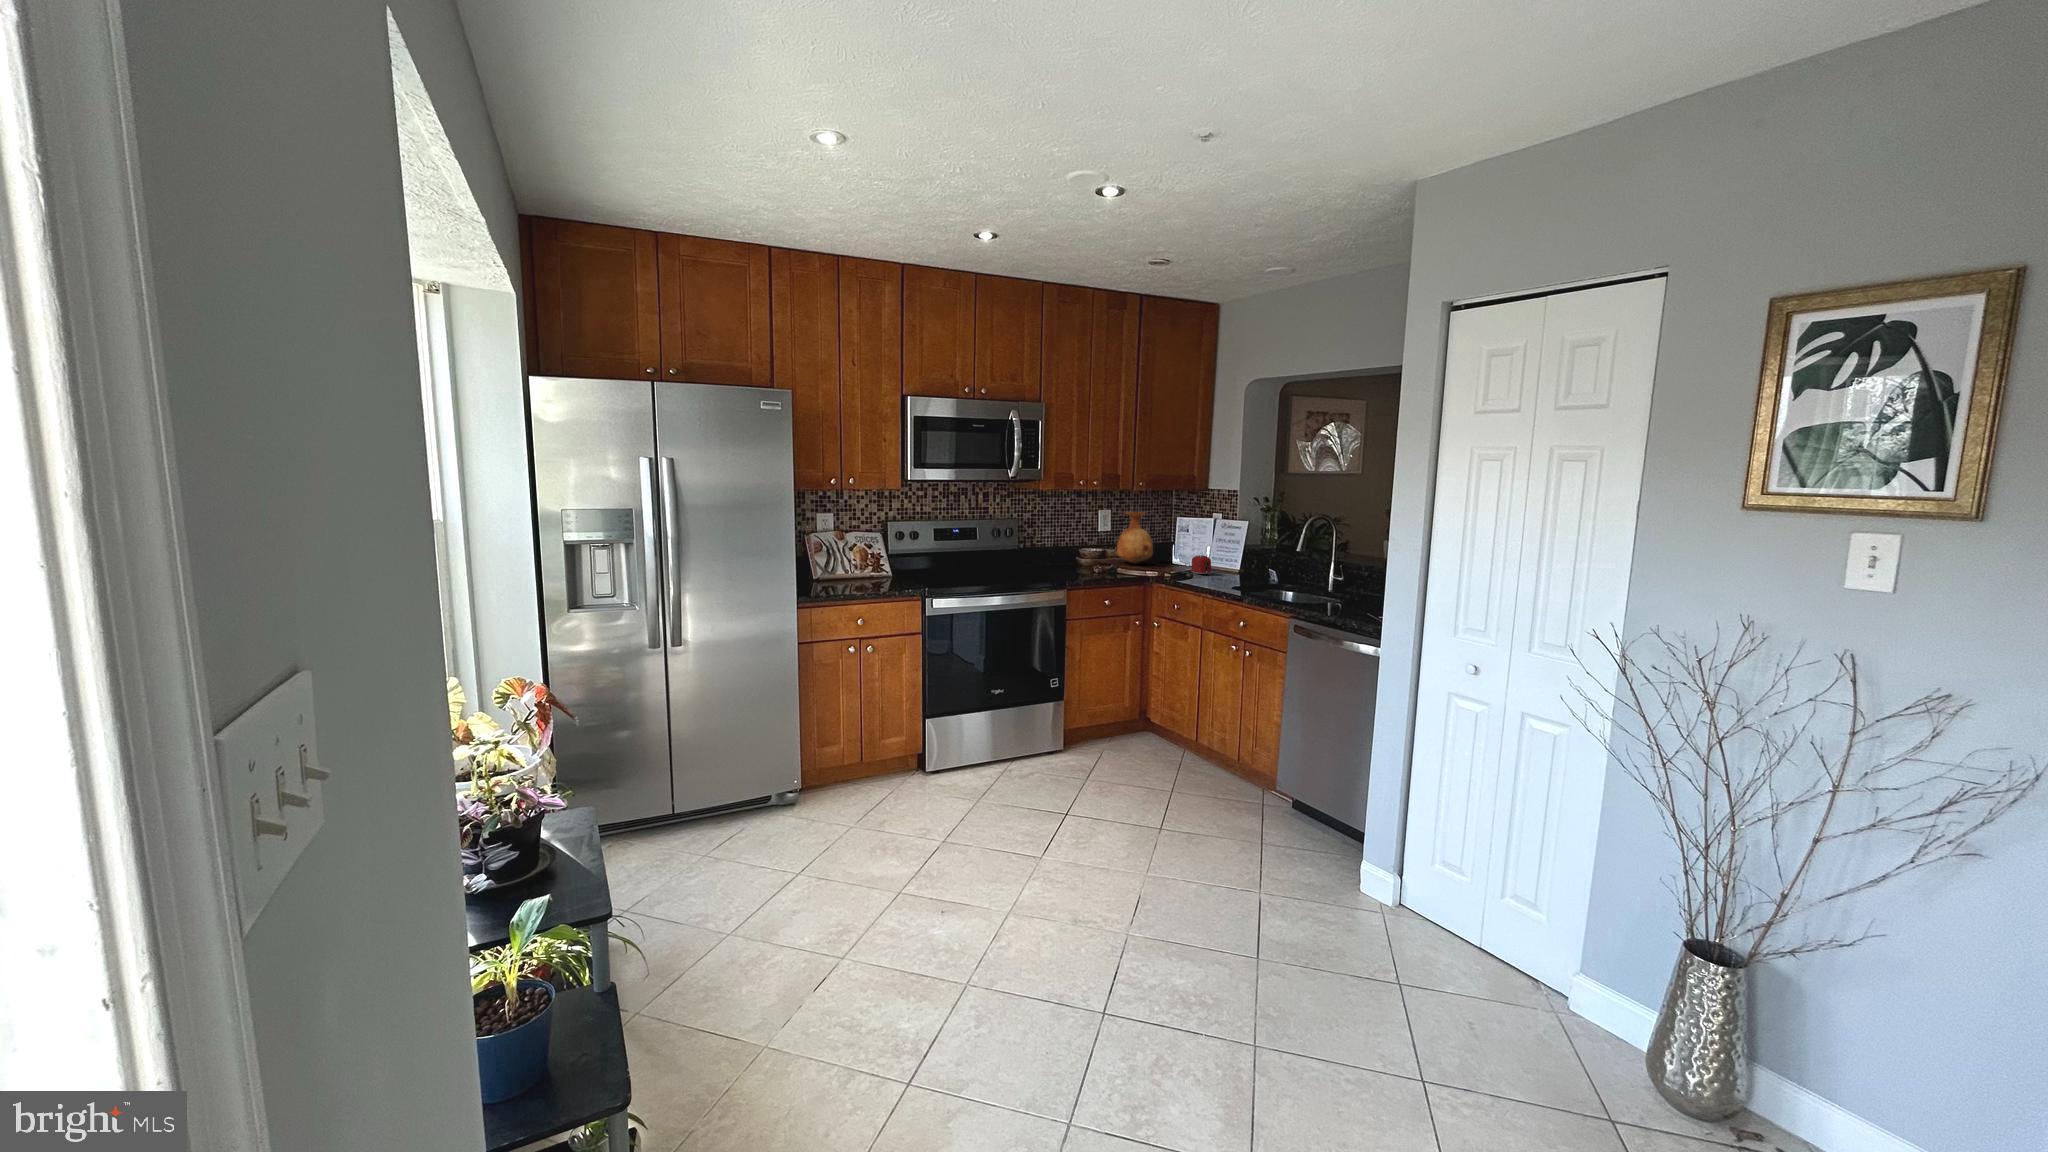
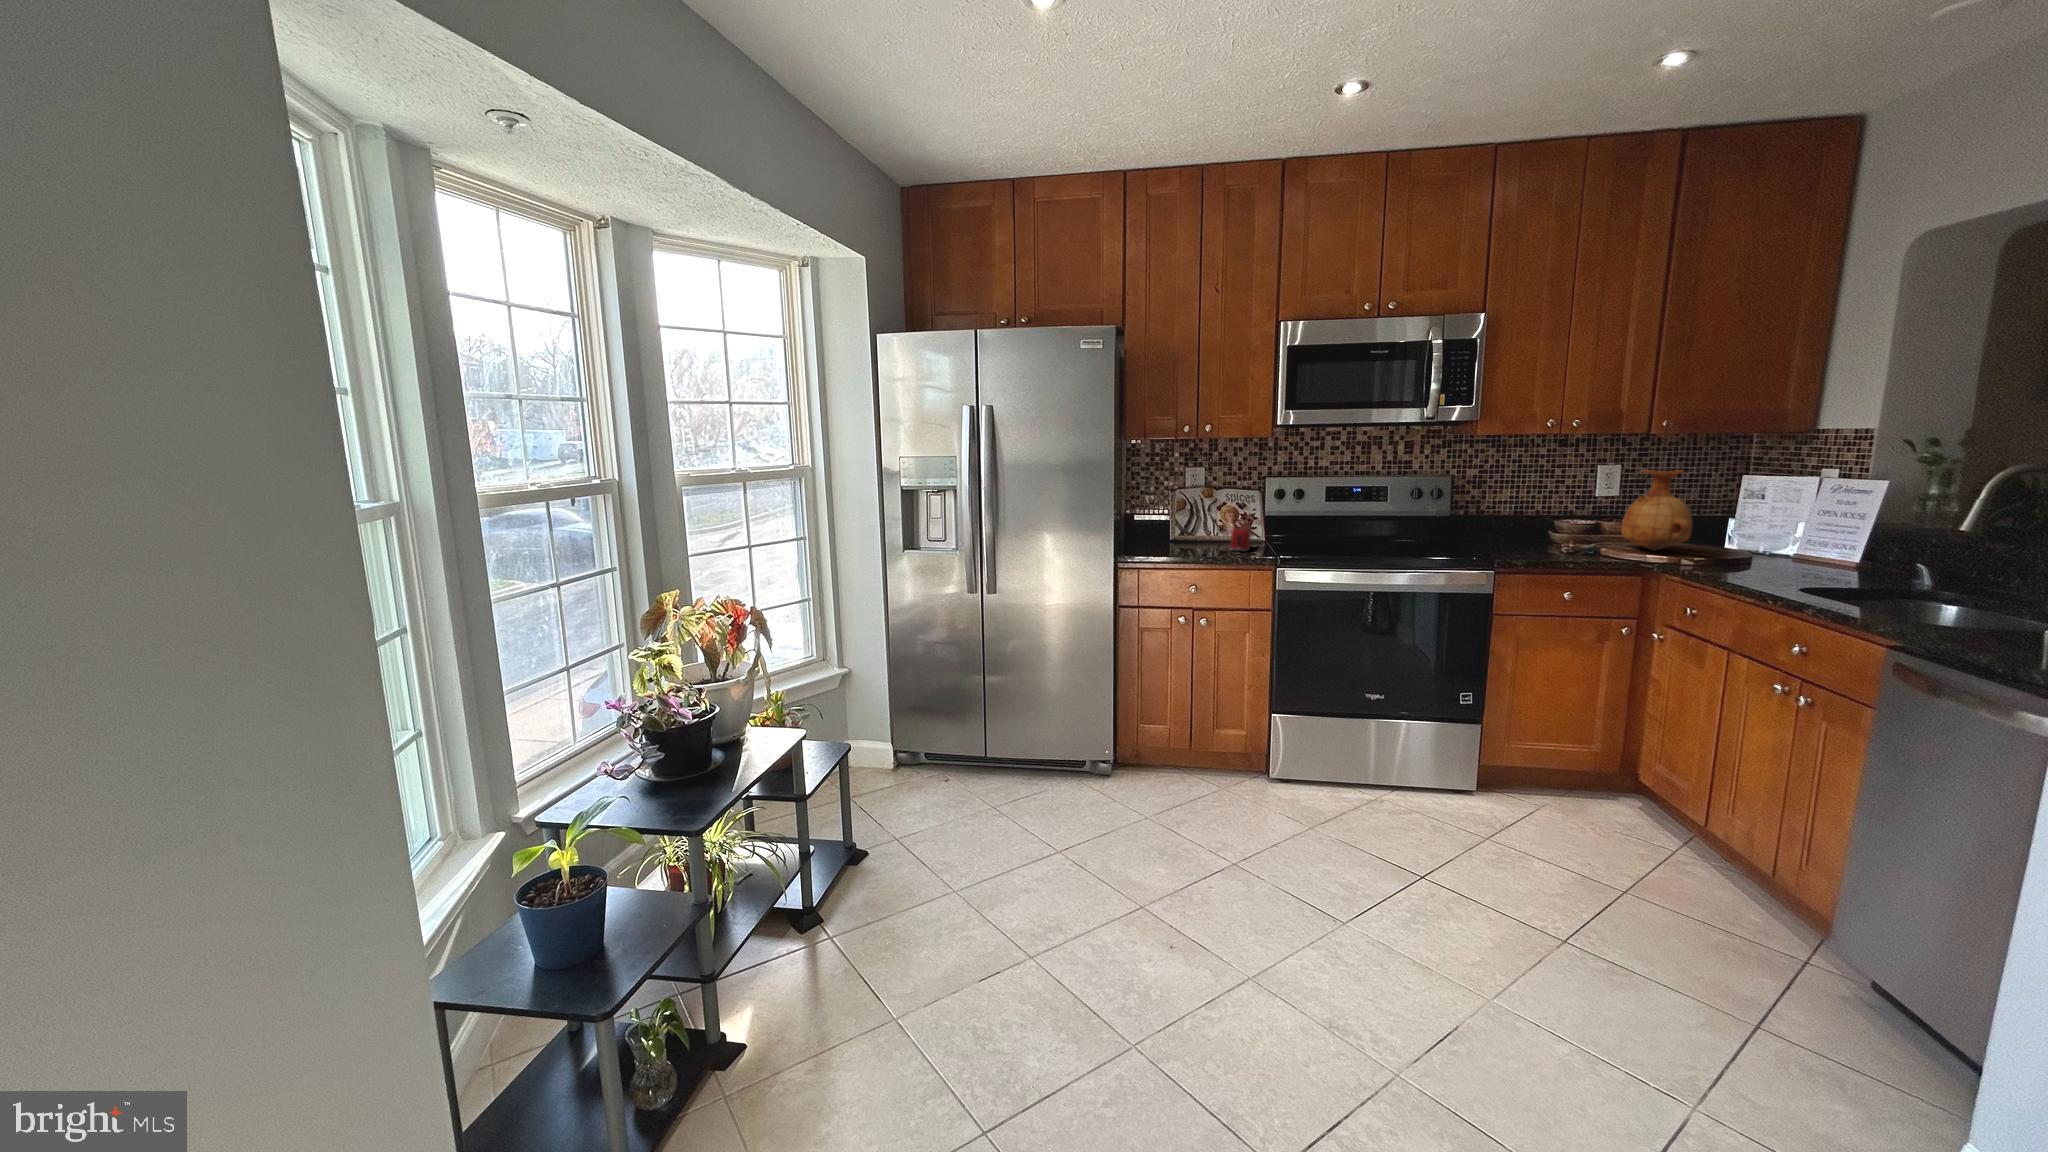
toaster: present [1178,556,1211,577] -> present [1200,527,1250,552]

